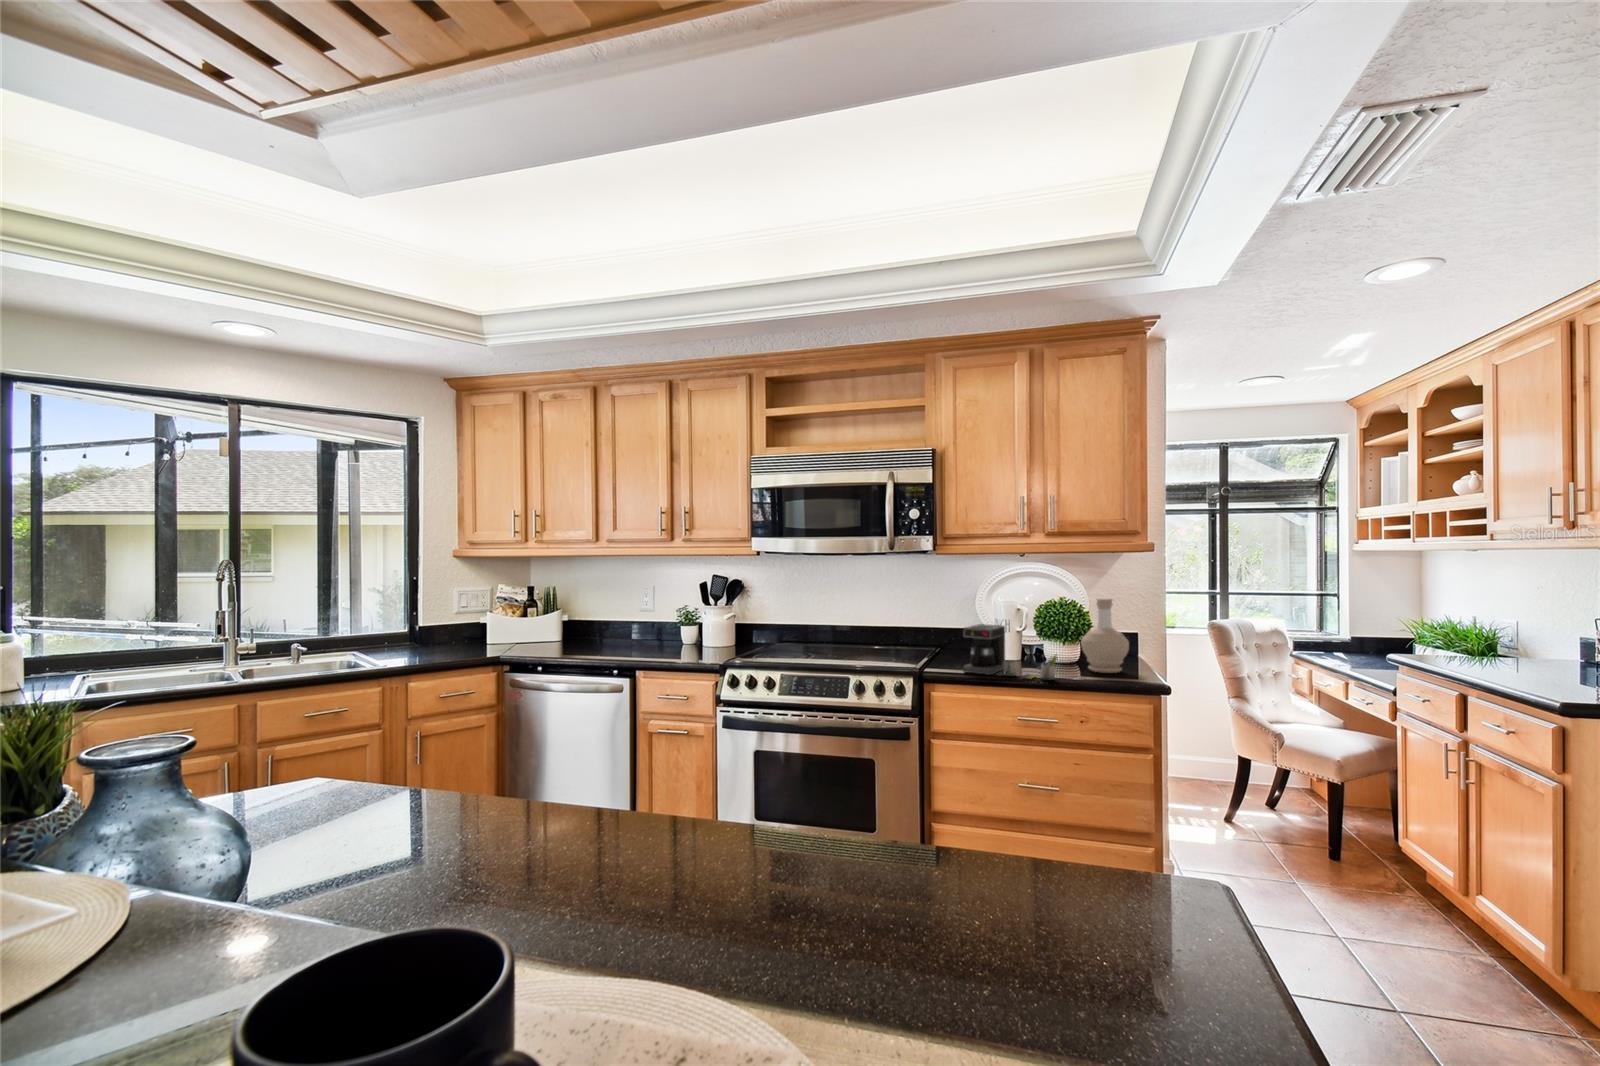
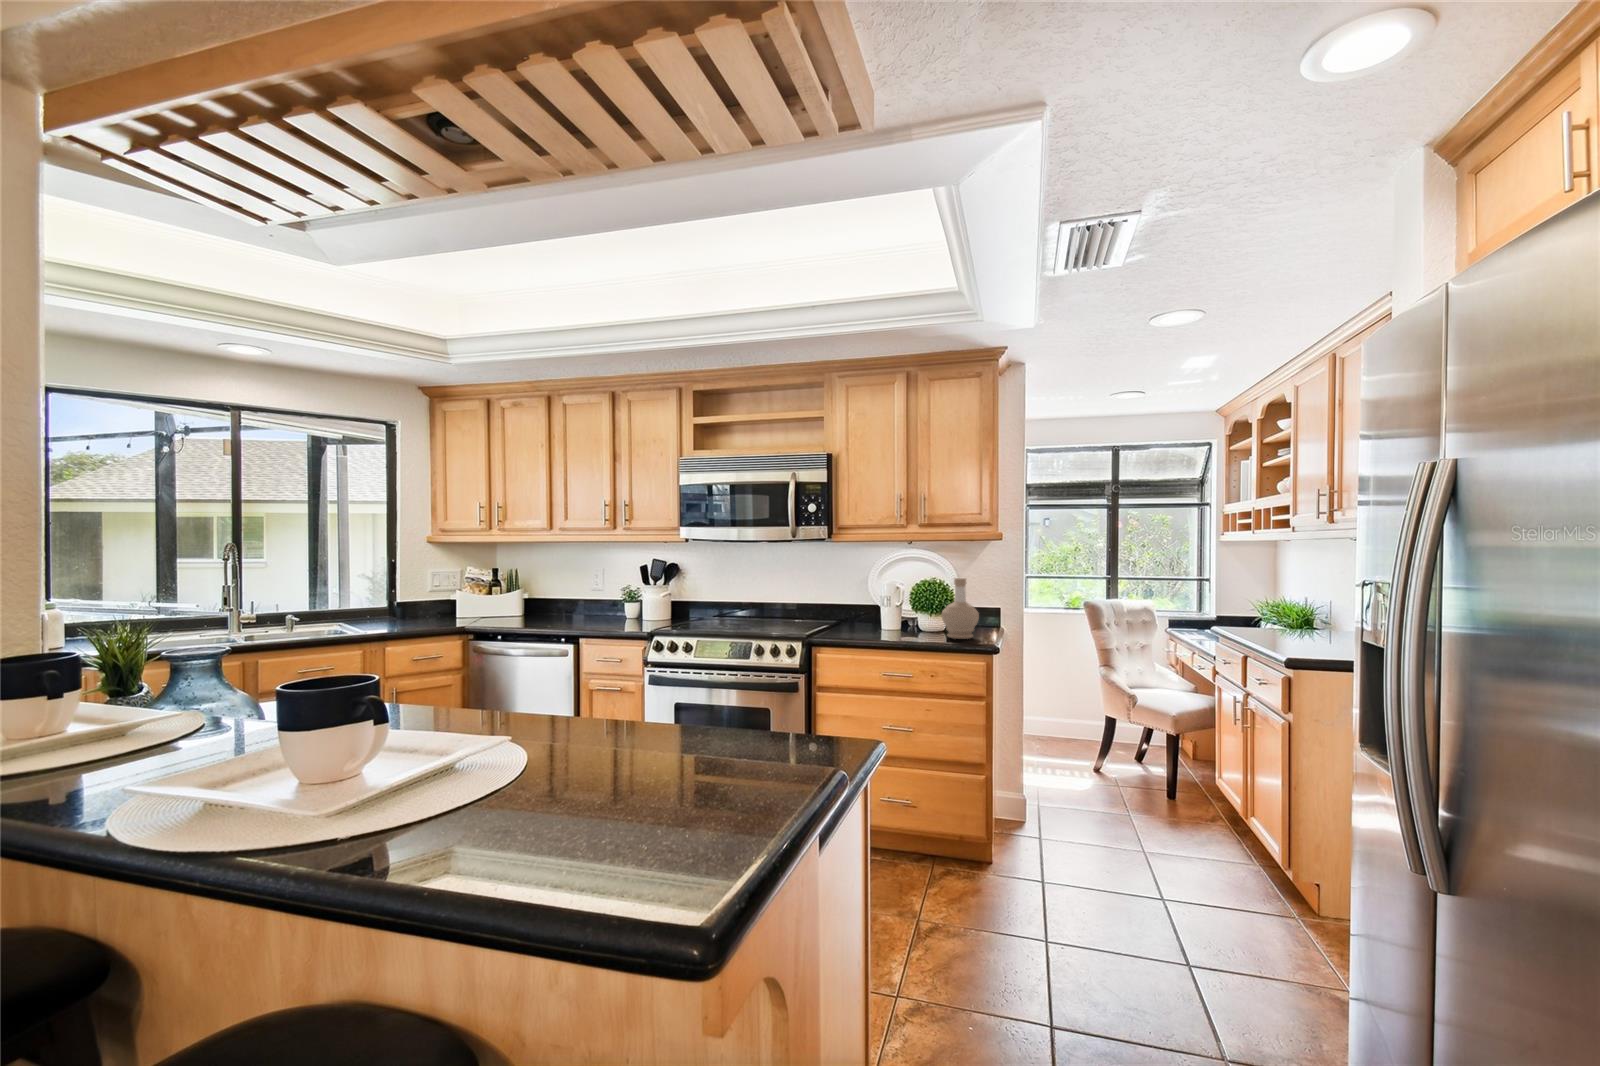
coffee maker: present [963,624,1057,680] -> none [844,599,916,644]

